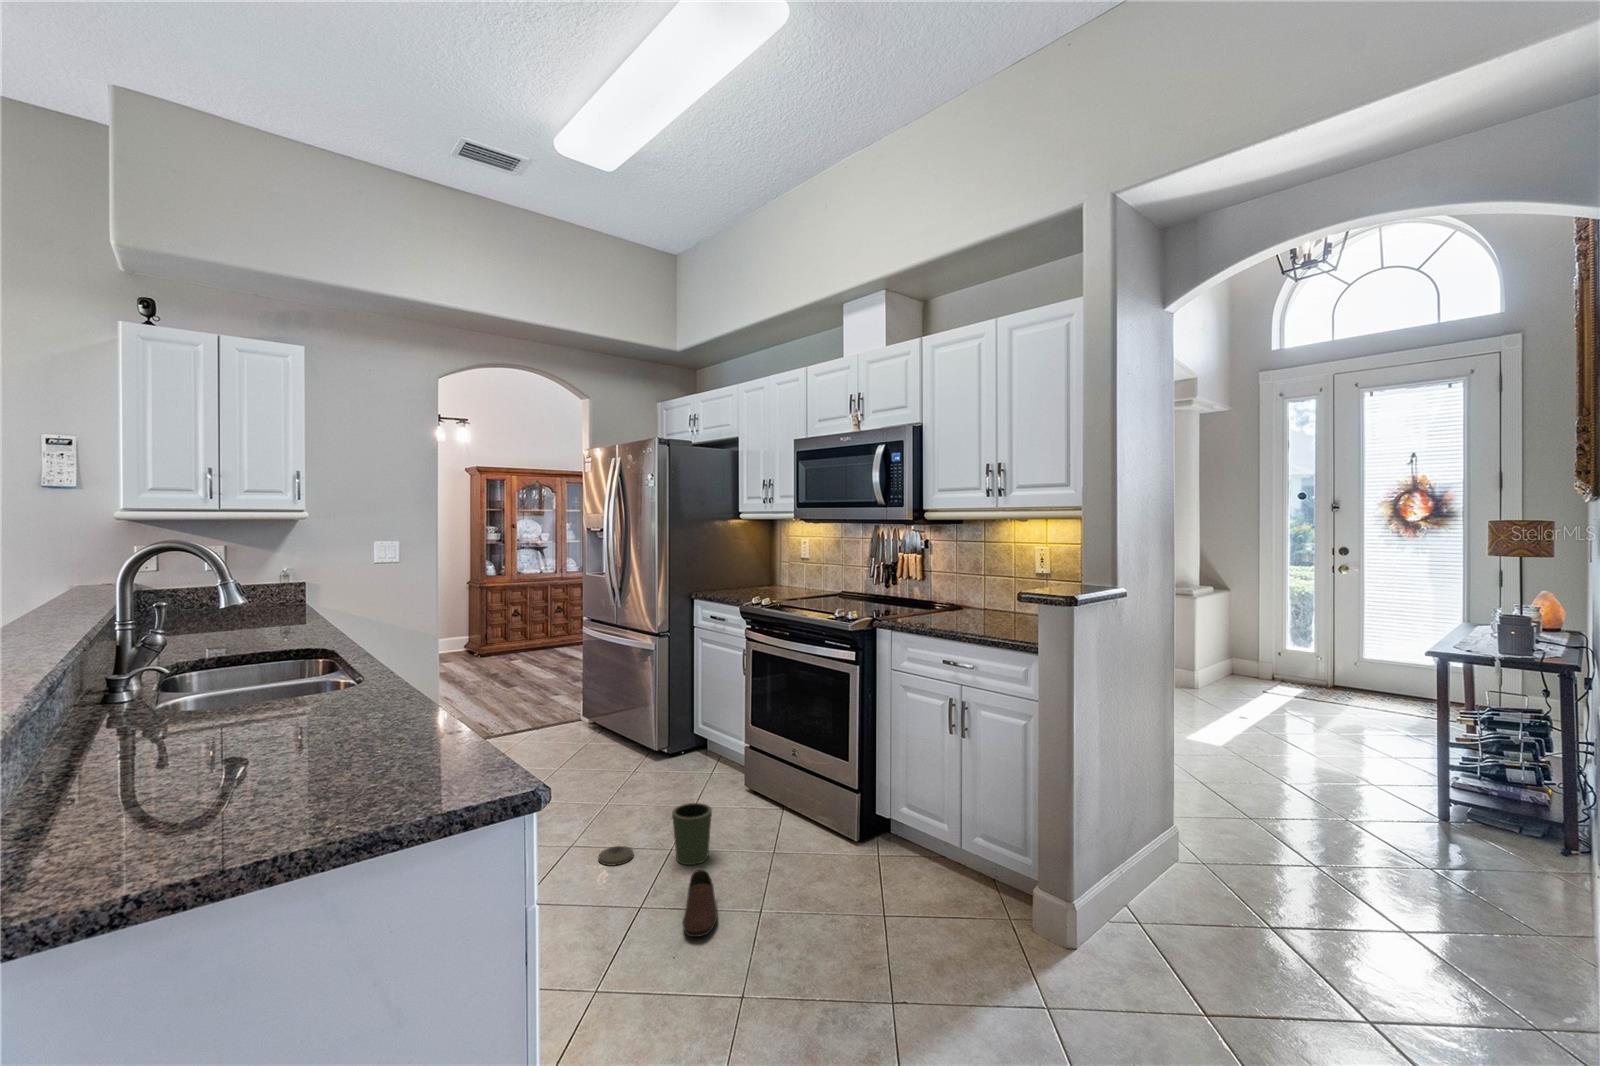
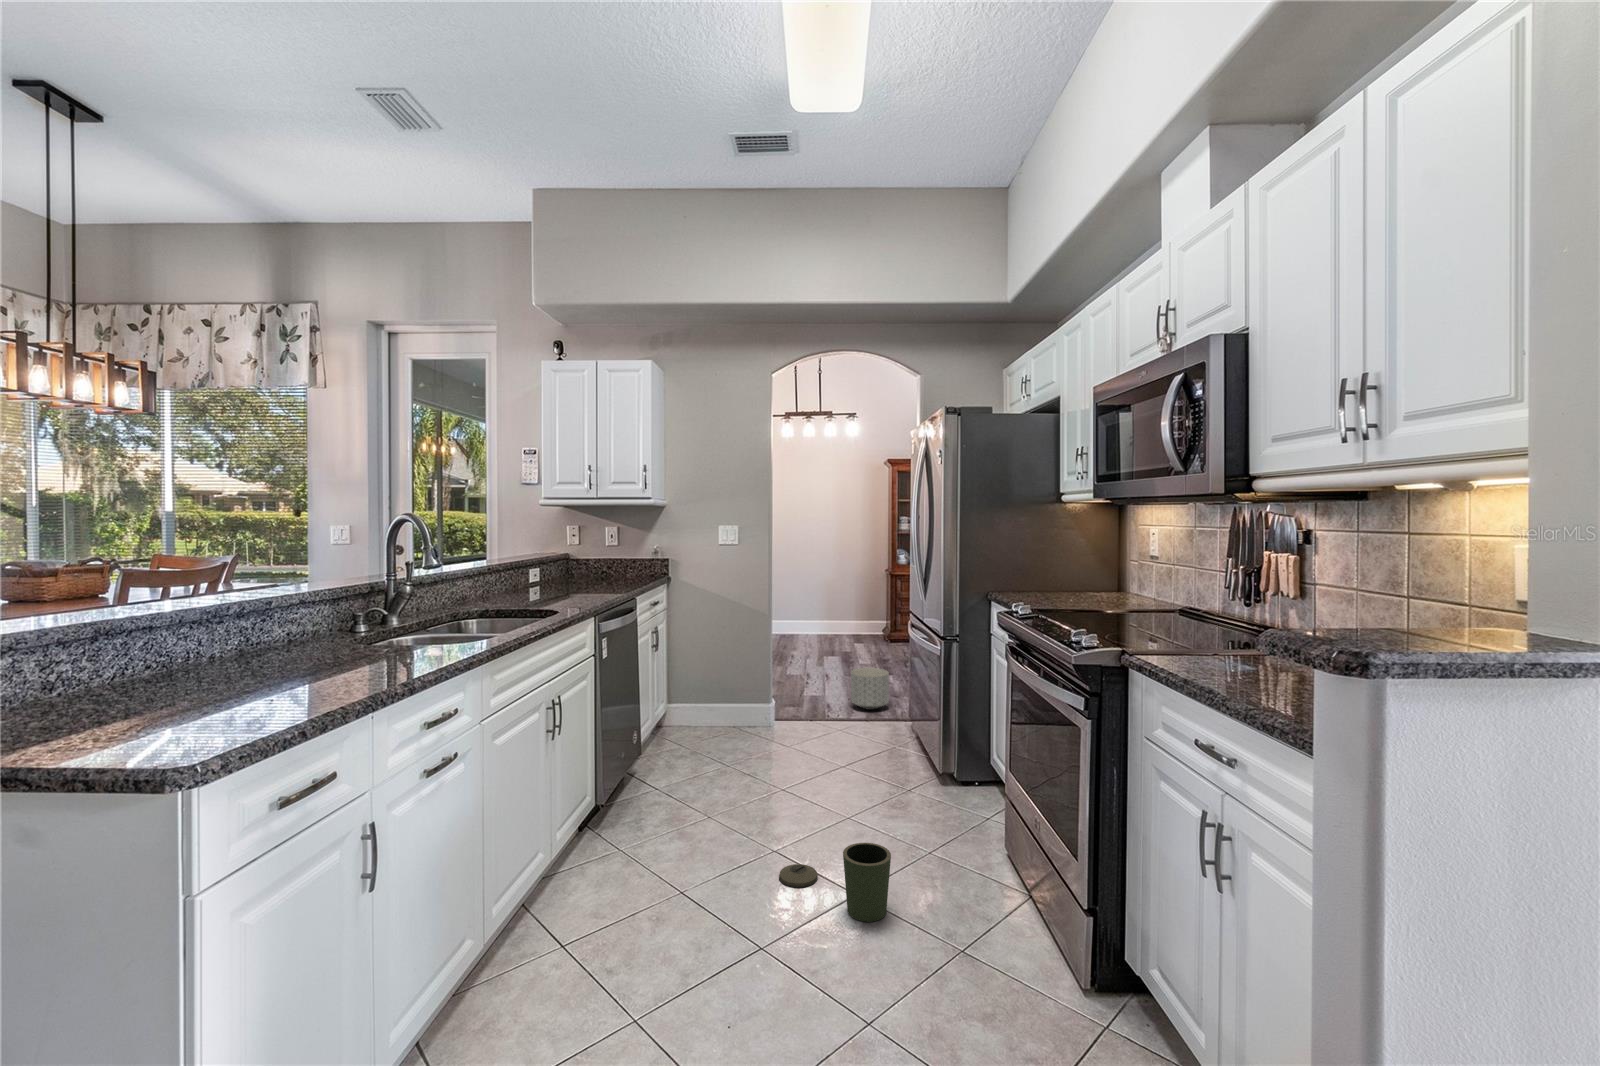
planter: none [510,679,550,721] -> present [851,668,889,710]
shoe: present [683,870,717,937] -> none [763,929,841,1015]

